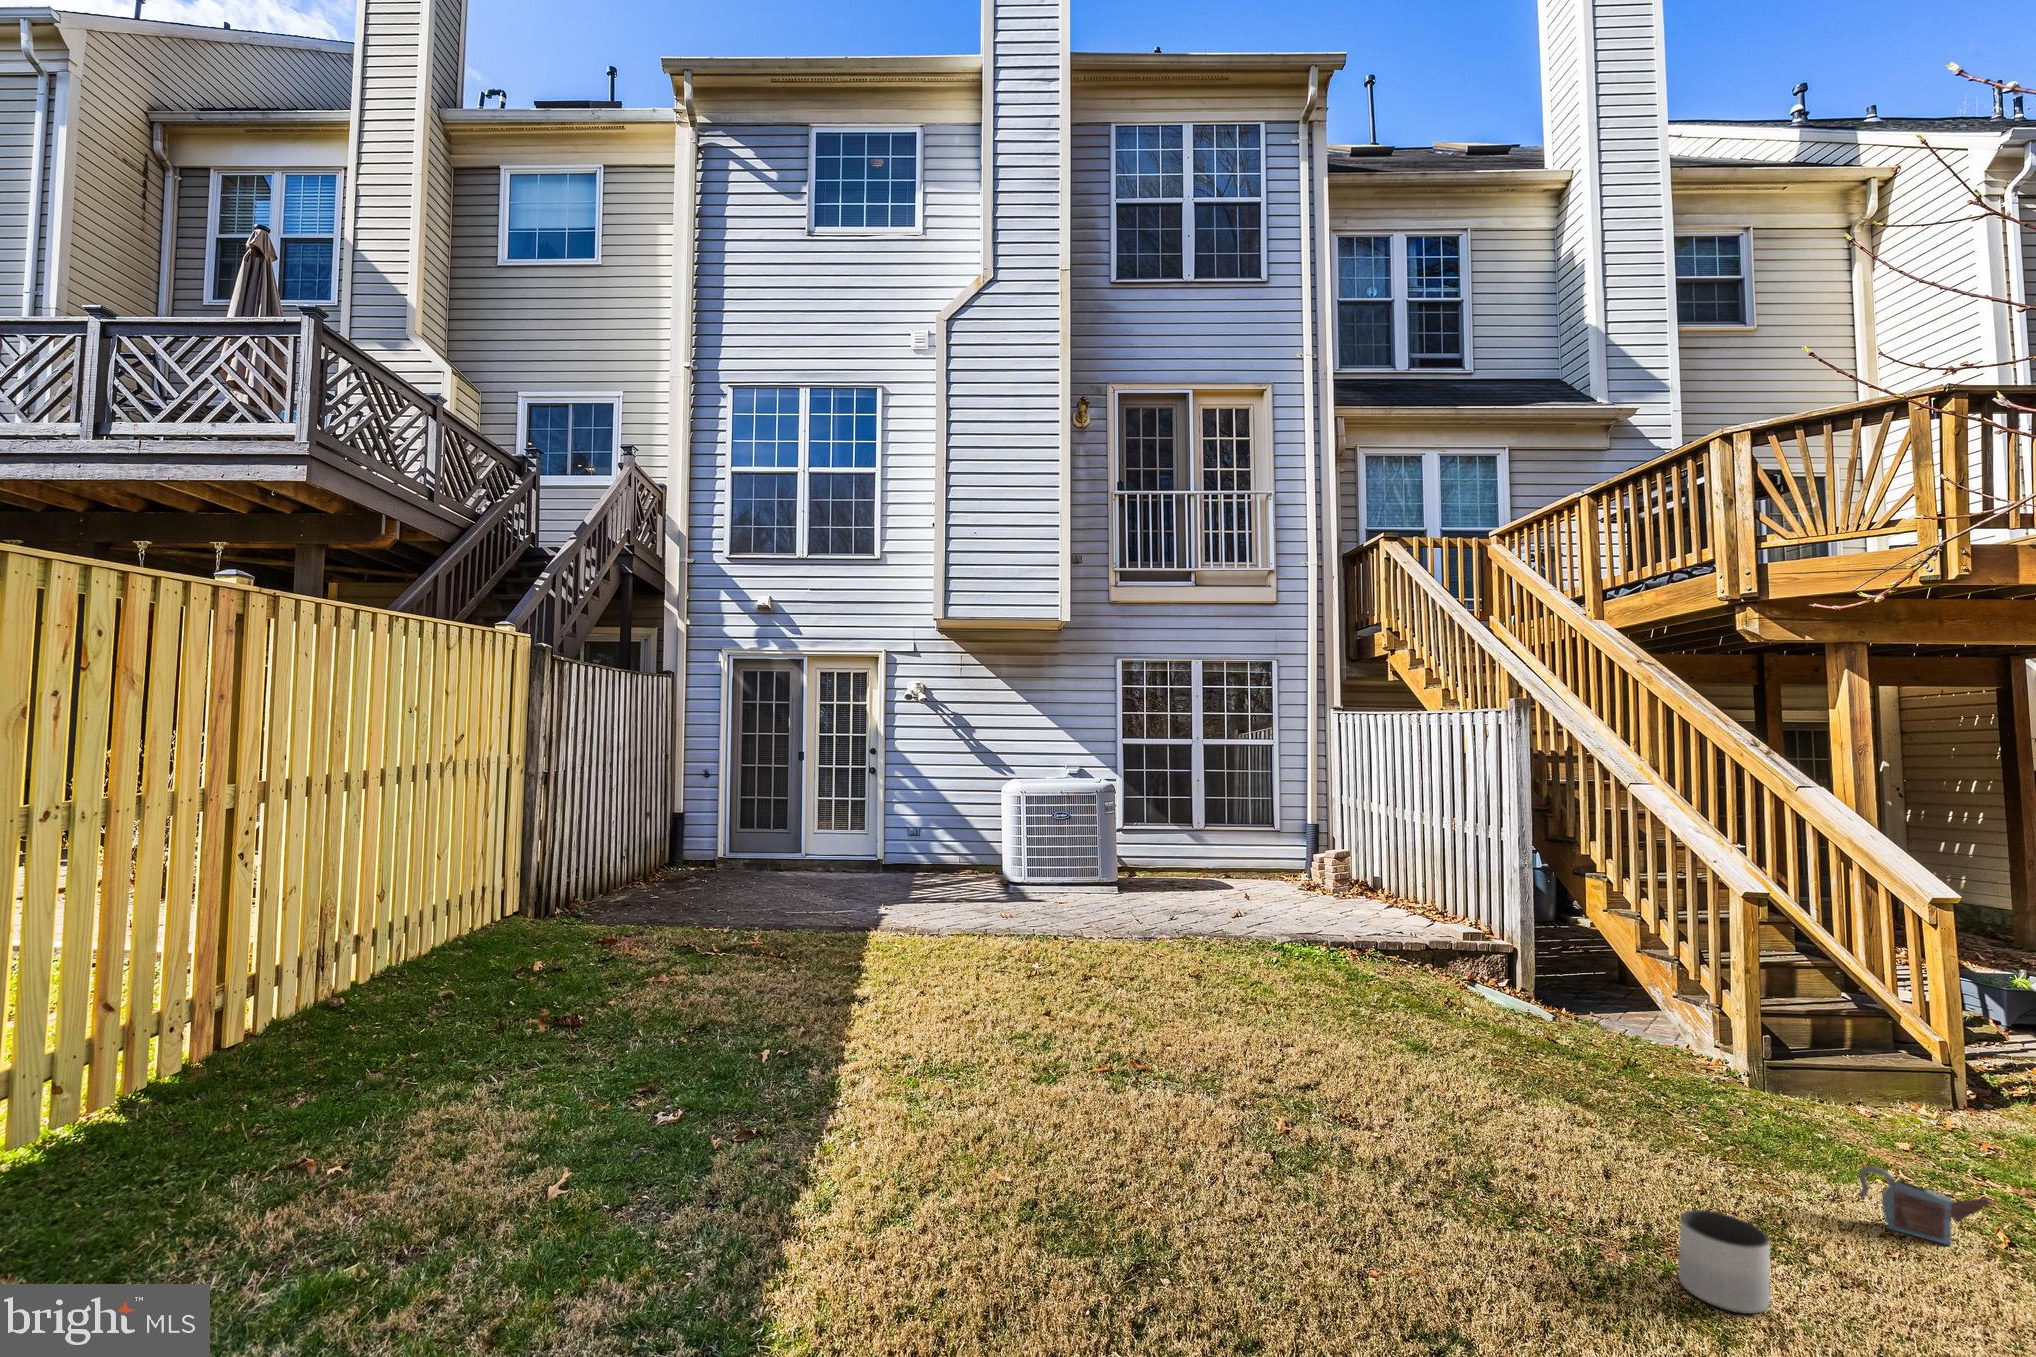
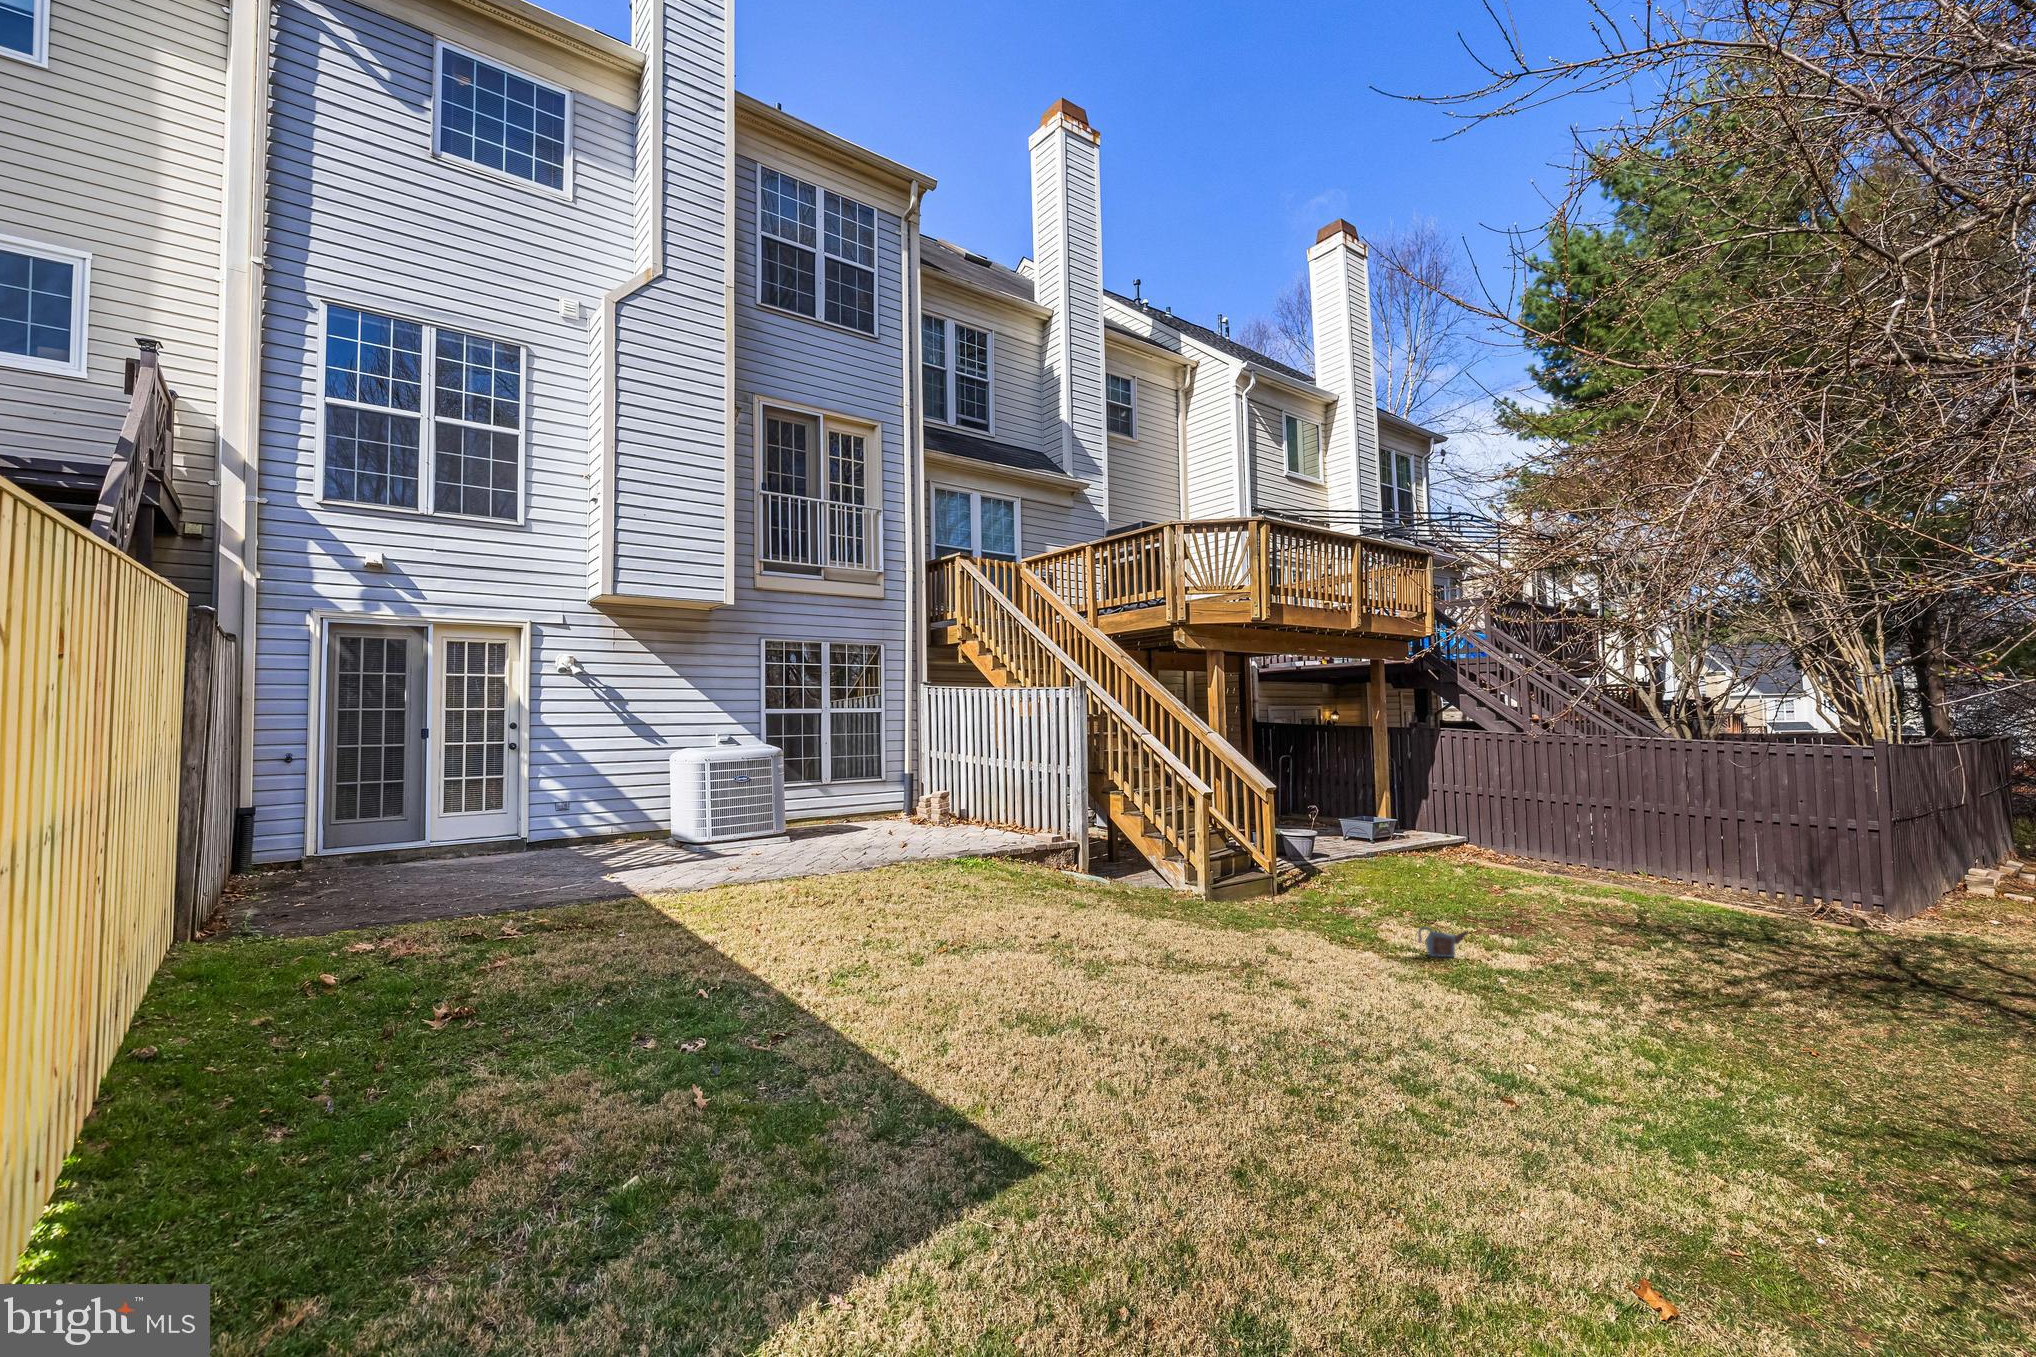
planter: present [1678,1210,1770,1314] -> none [1420,960,1463,1006]

